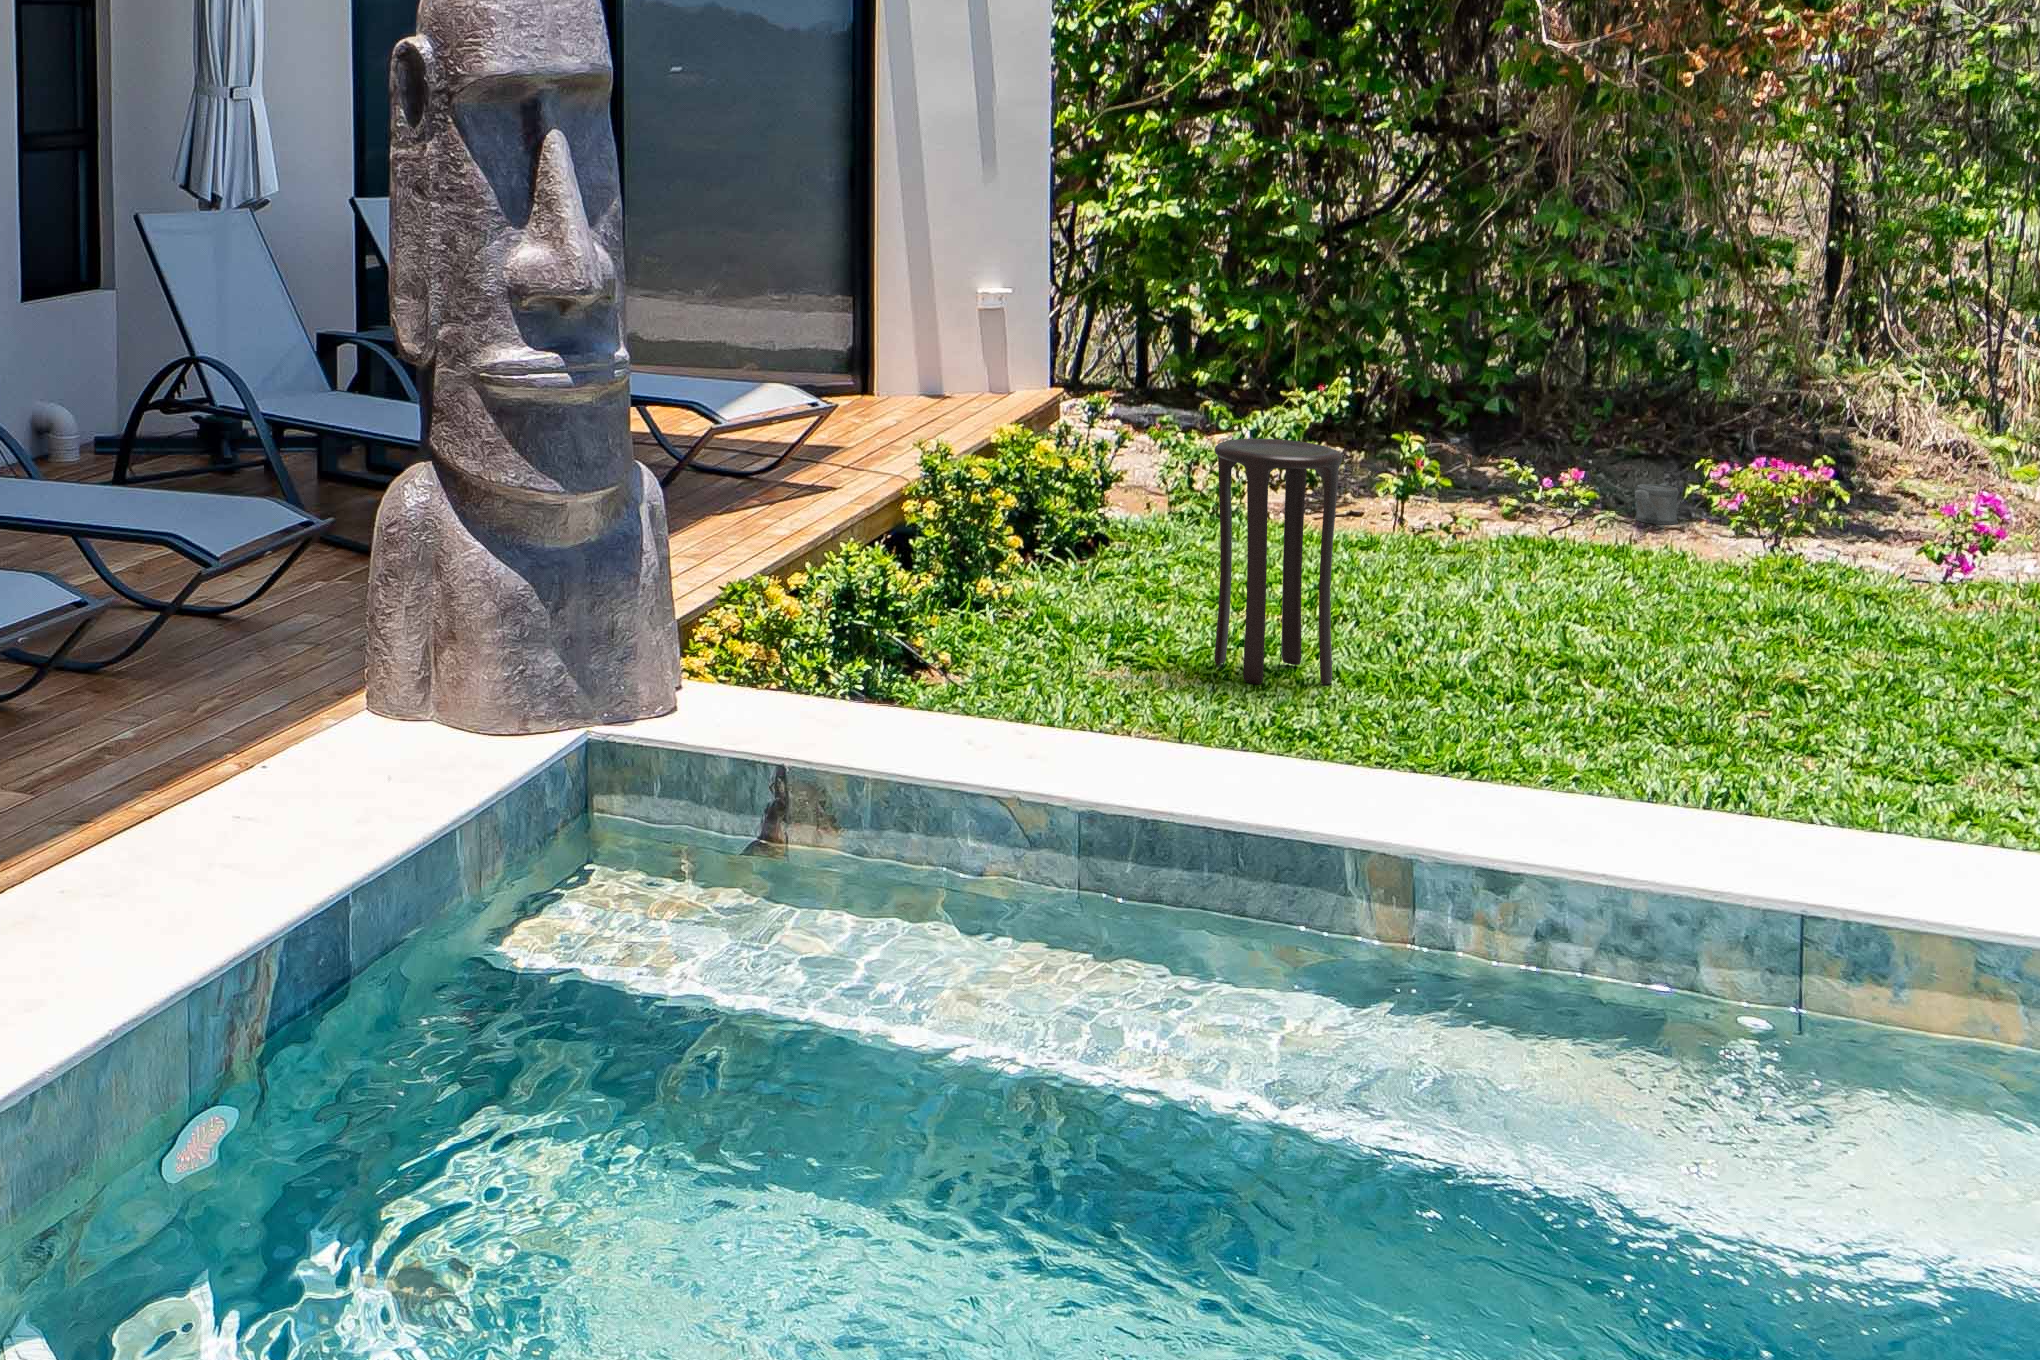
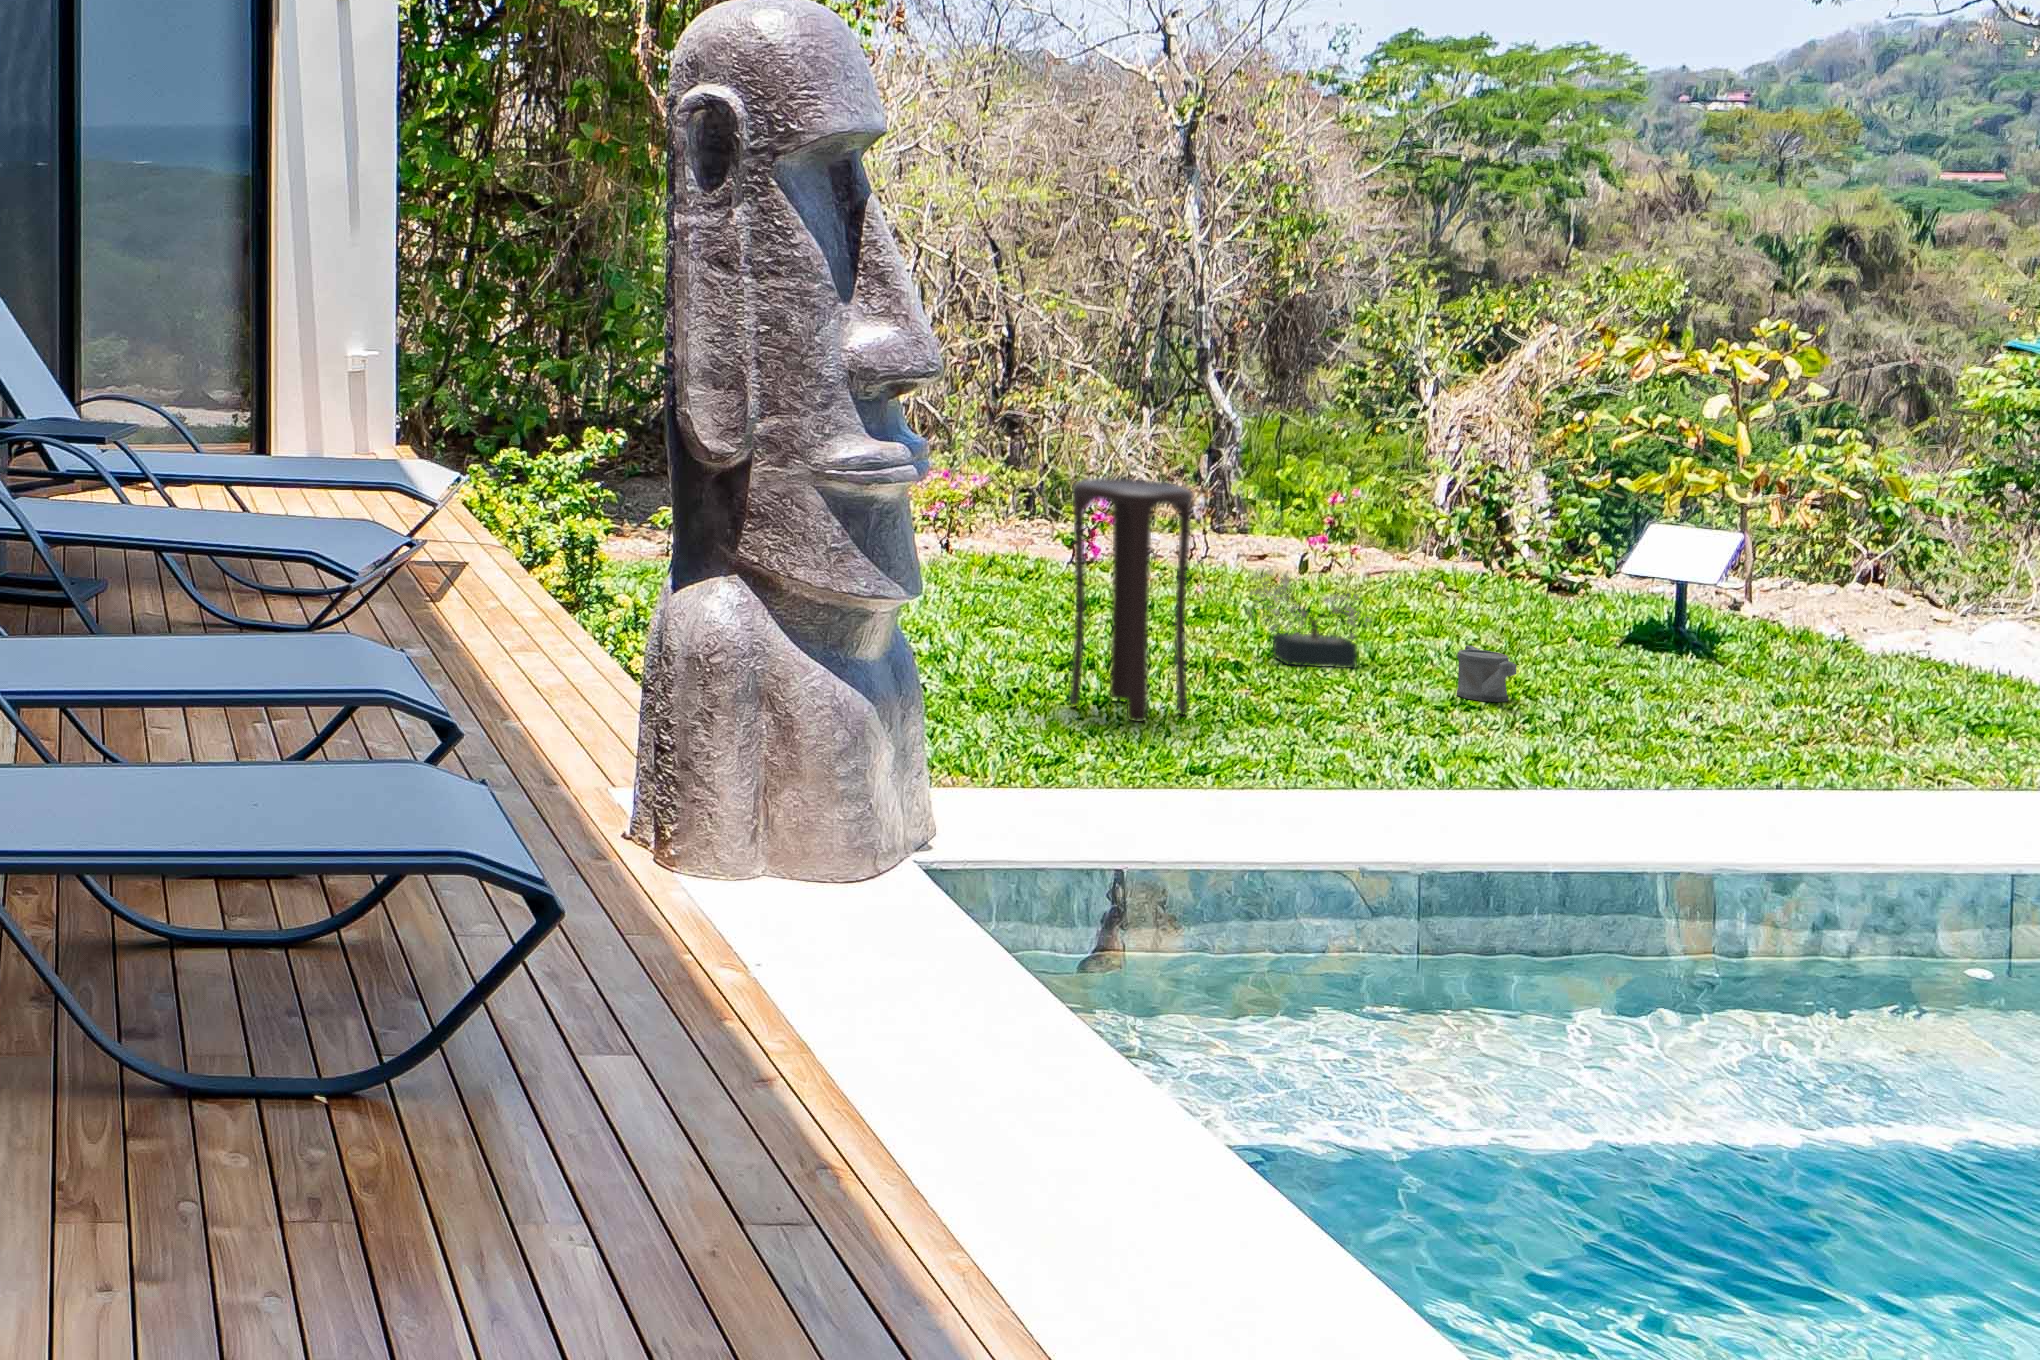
watering can: present [1635,482,1679,525] -> present [1457,645,1516,702]
decorative plant: none [1589,553,1737,671] -> present [1249,570,1370,668]

